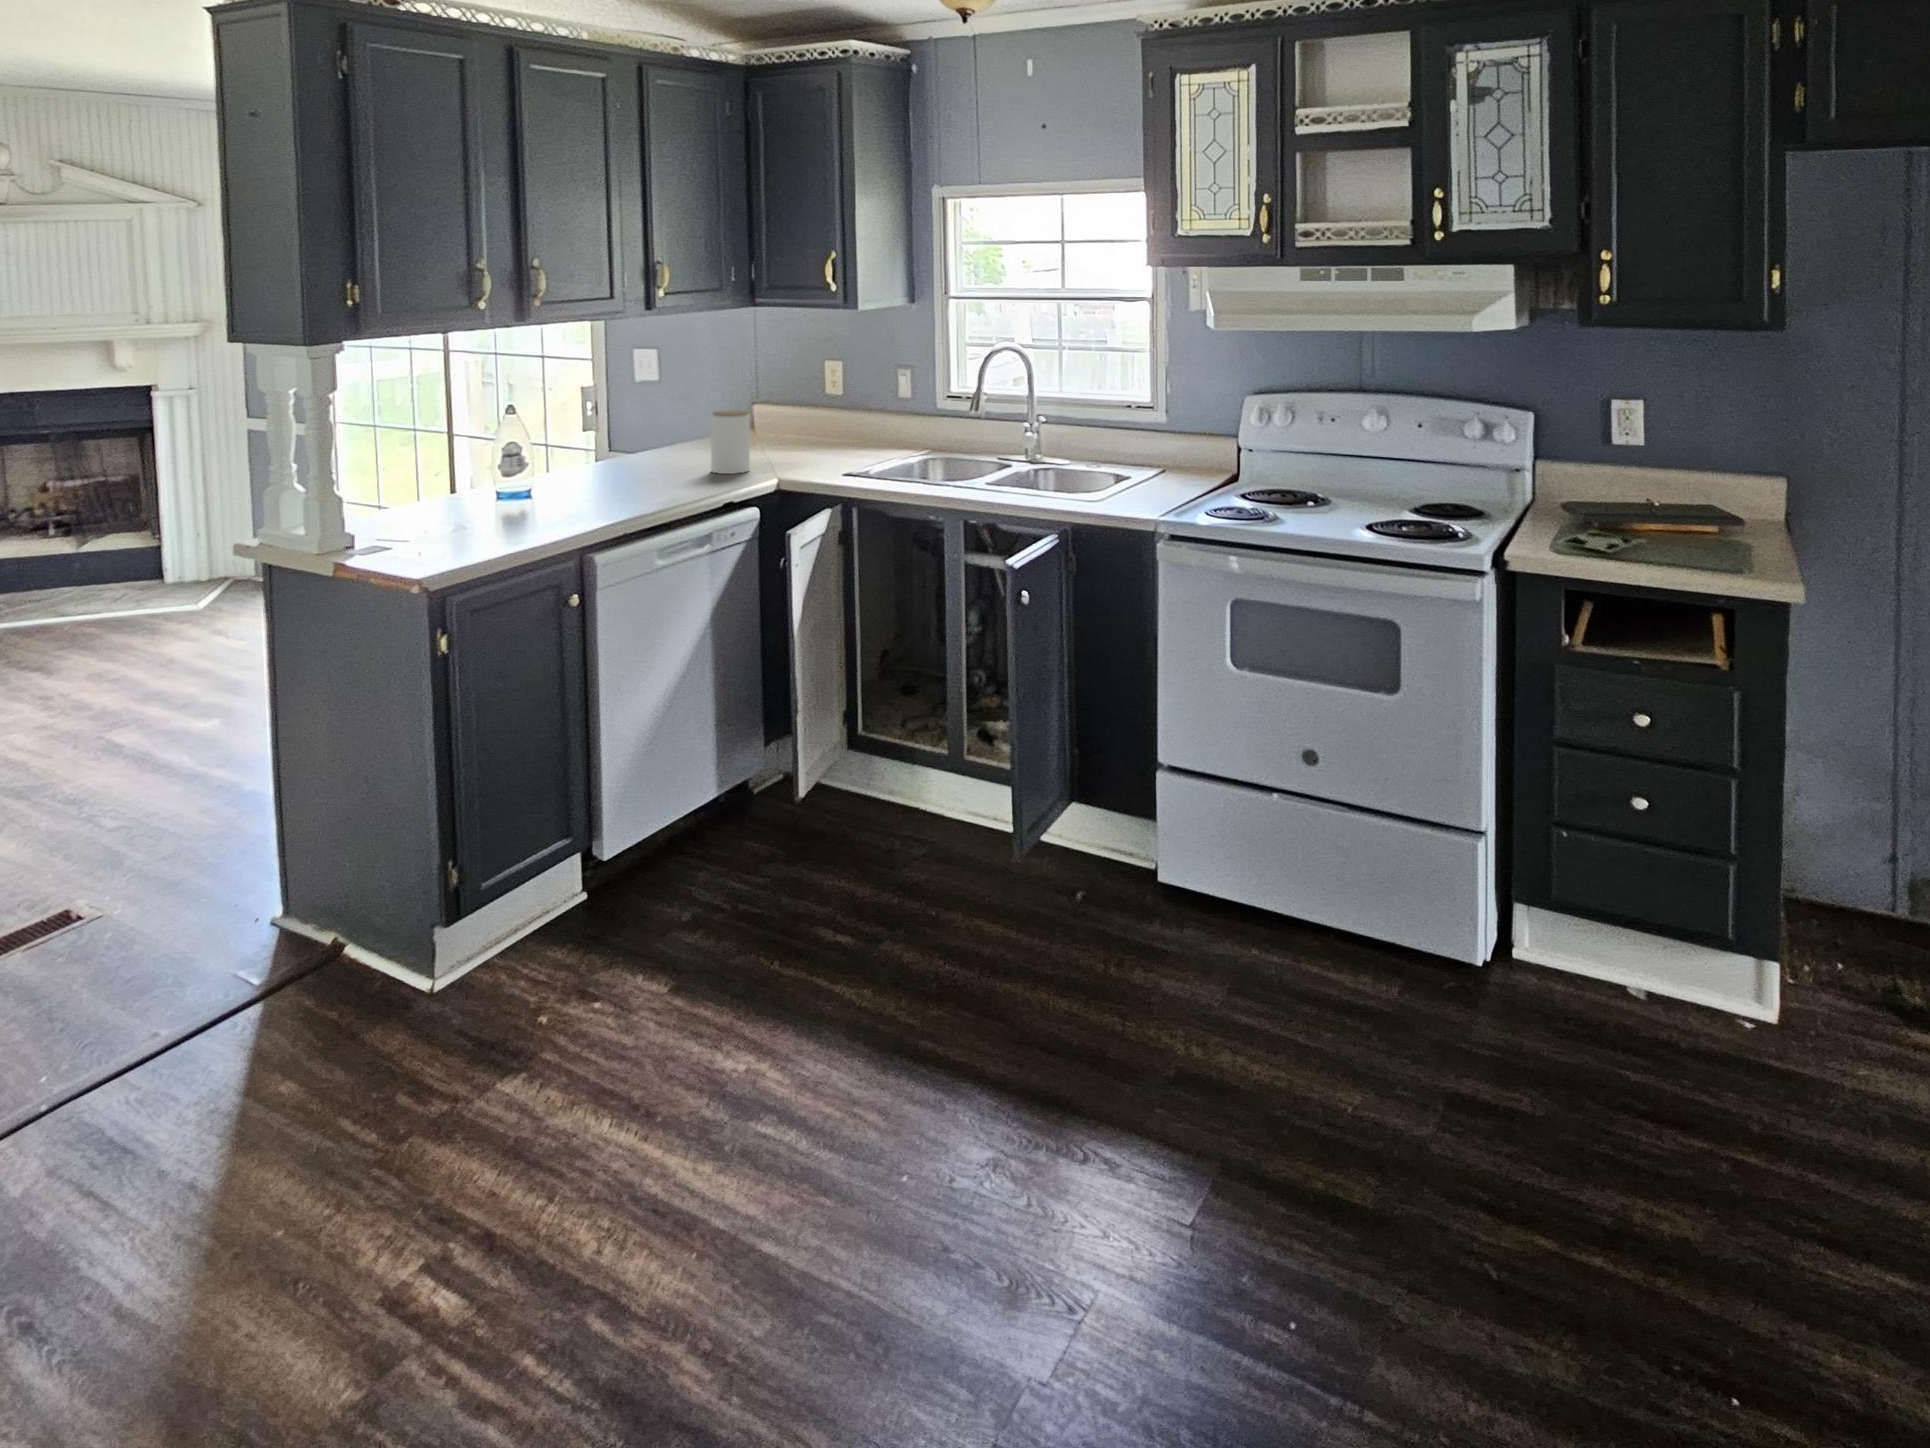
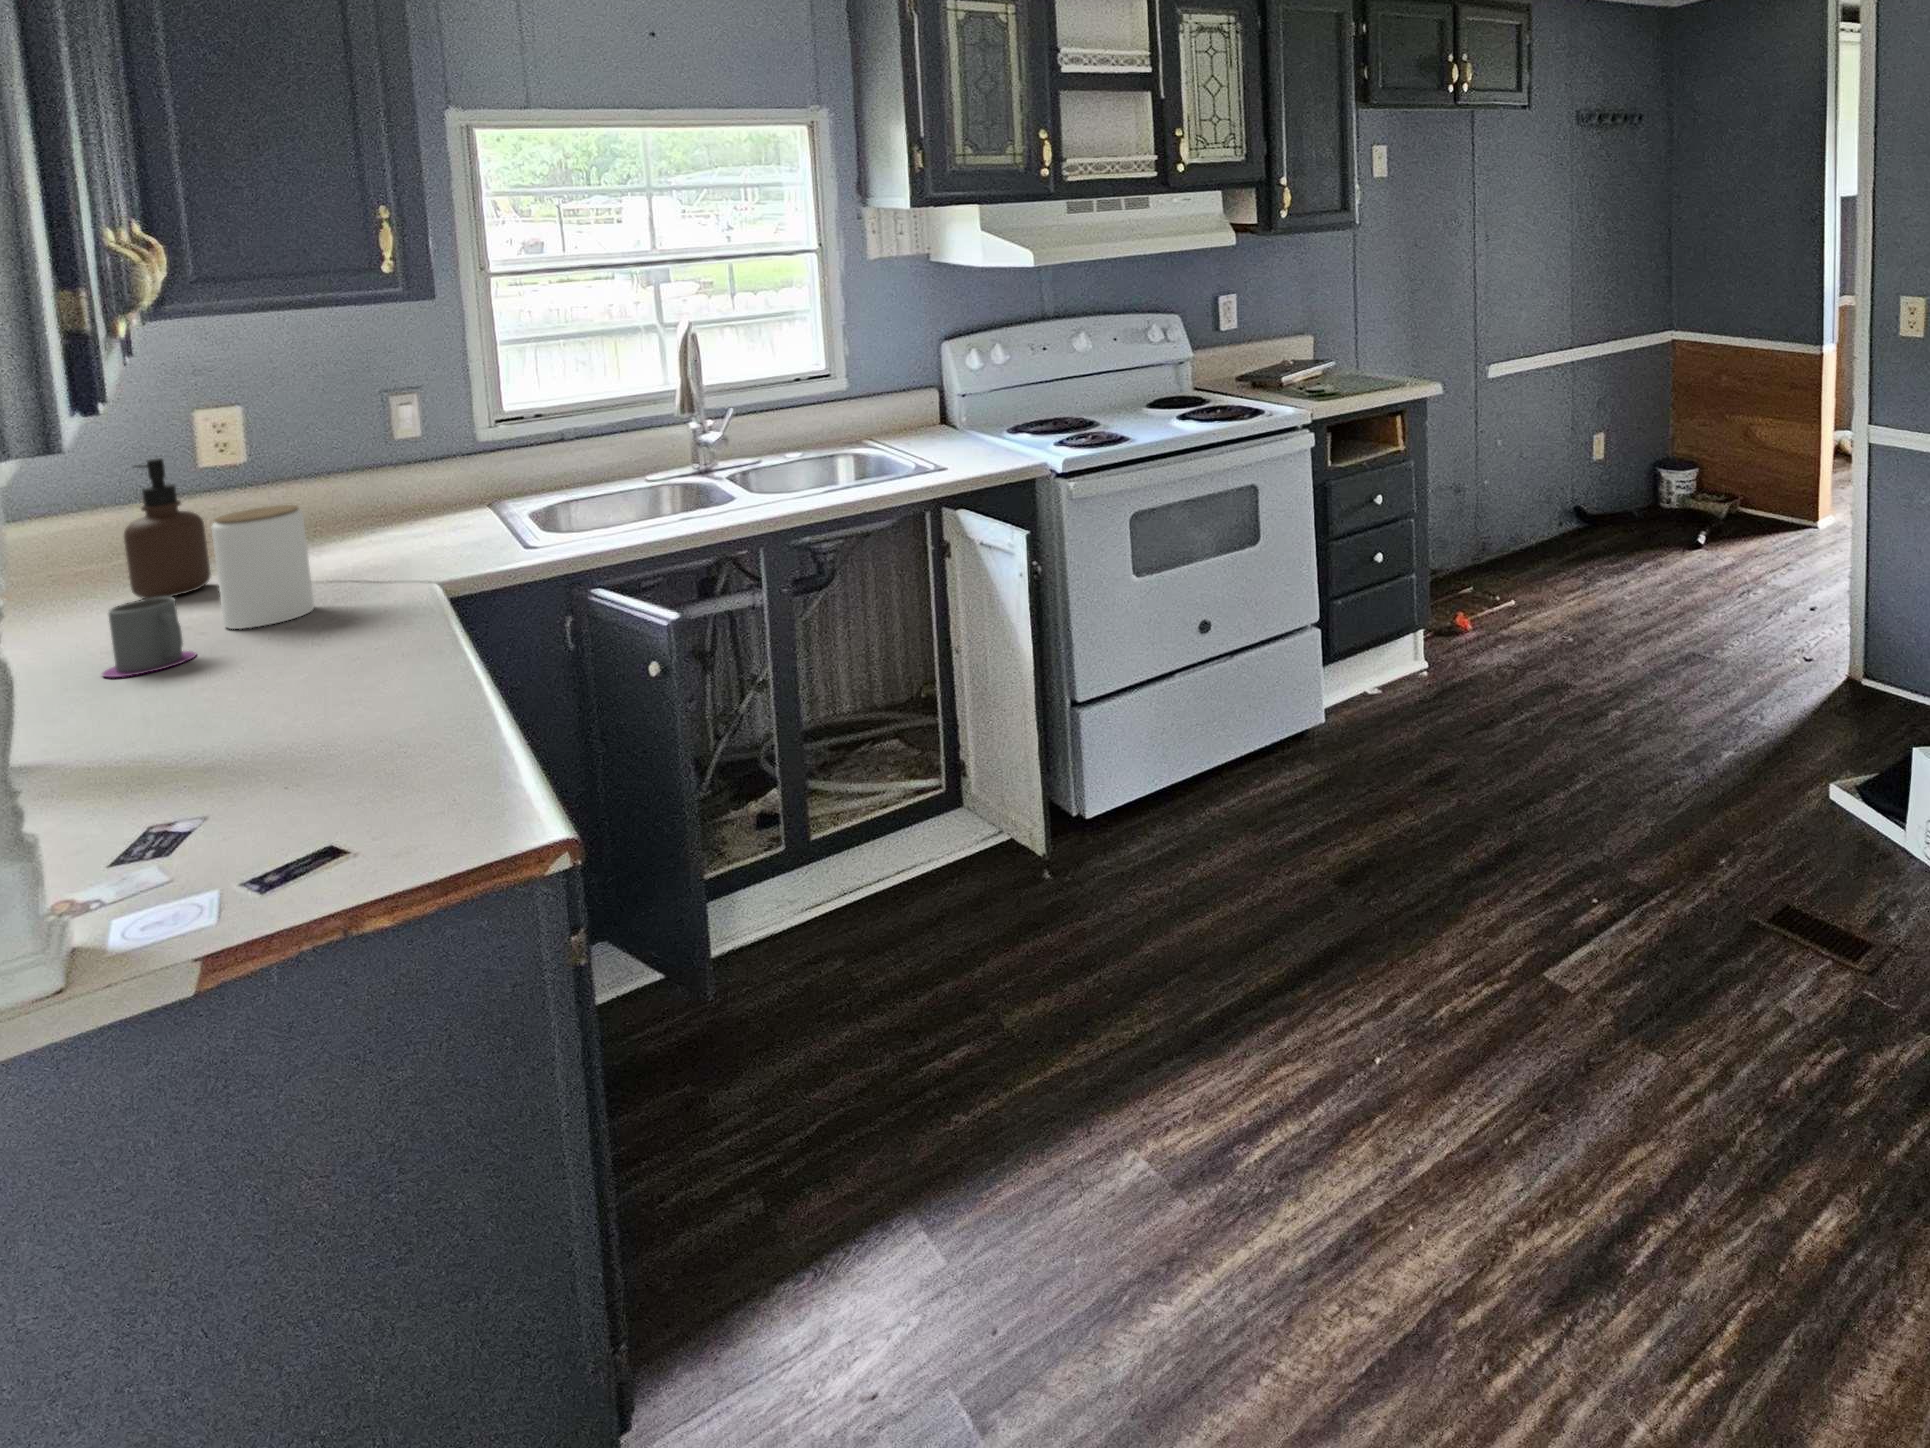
soap dispenser: none [756,378,789,453] -> present [124,458,211,599]
mug: none [644,442,680,478] -> present [102,597,197,677]

